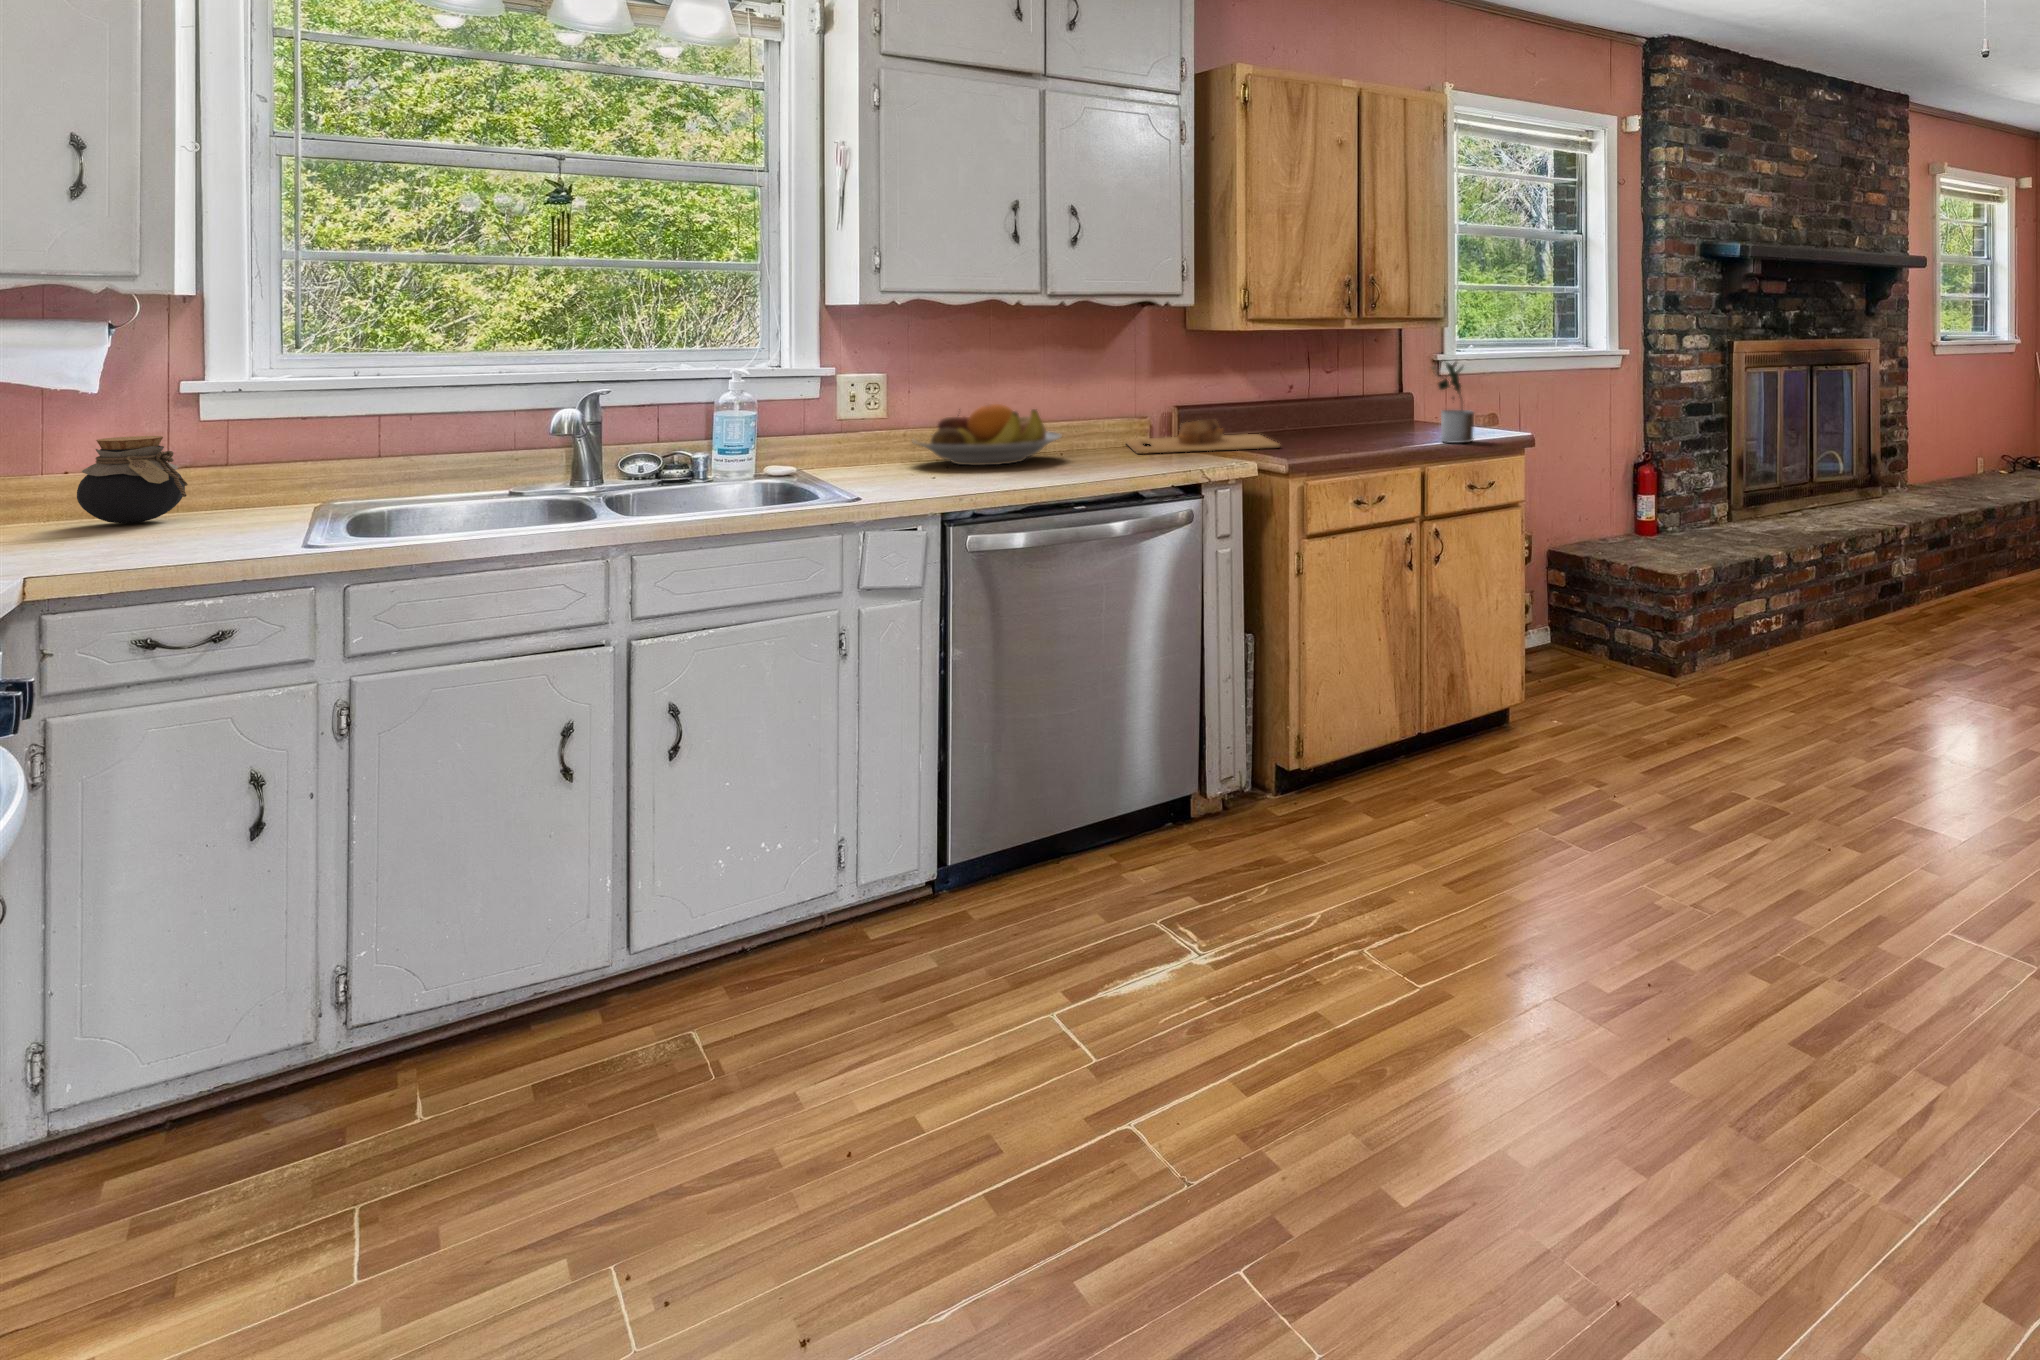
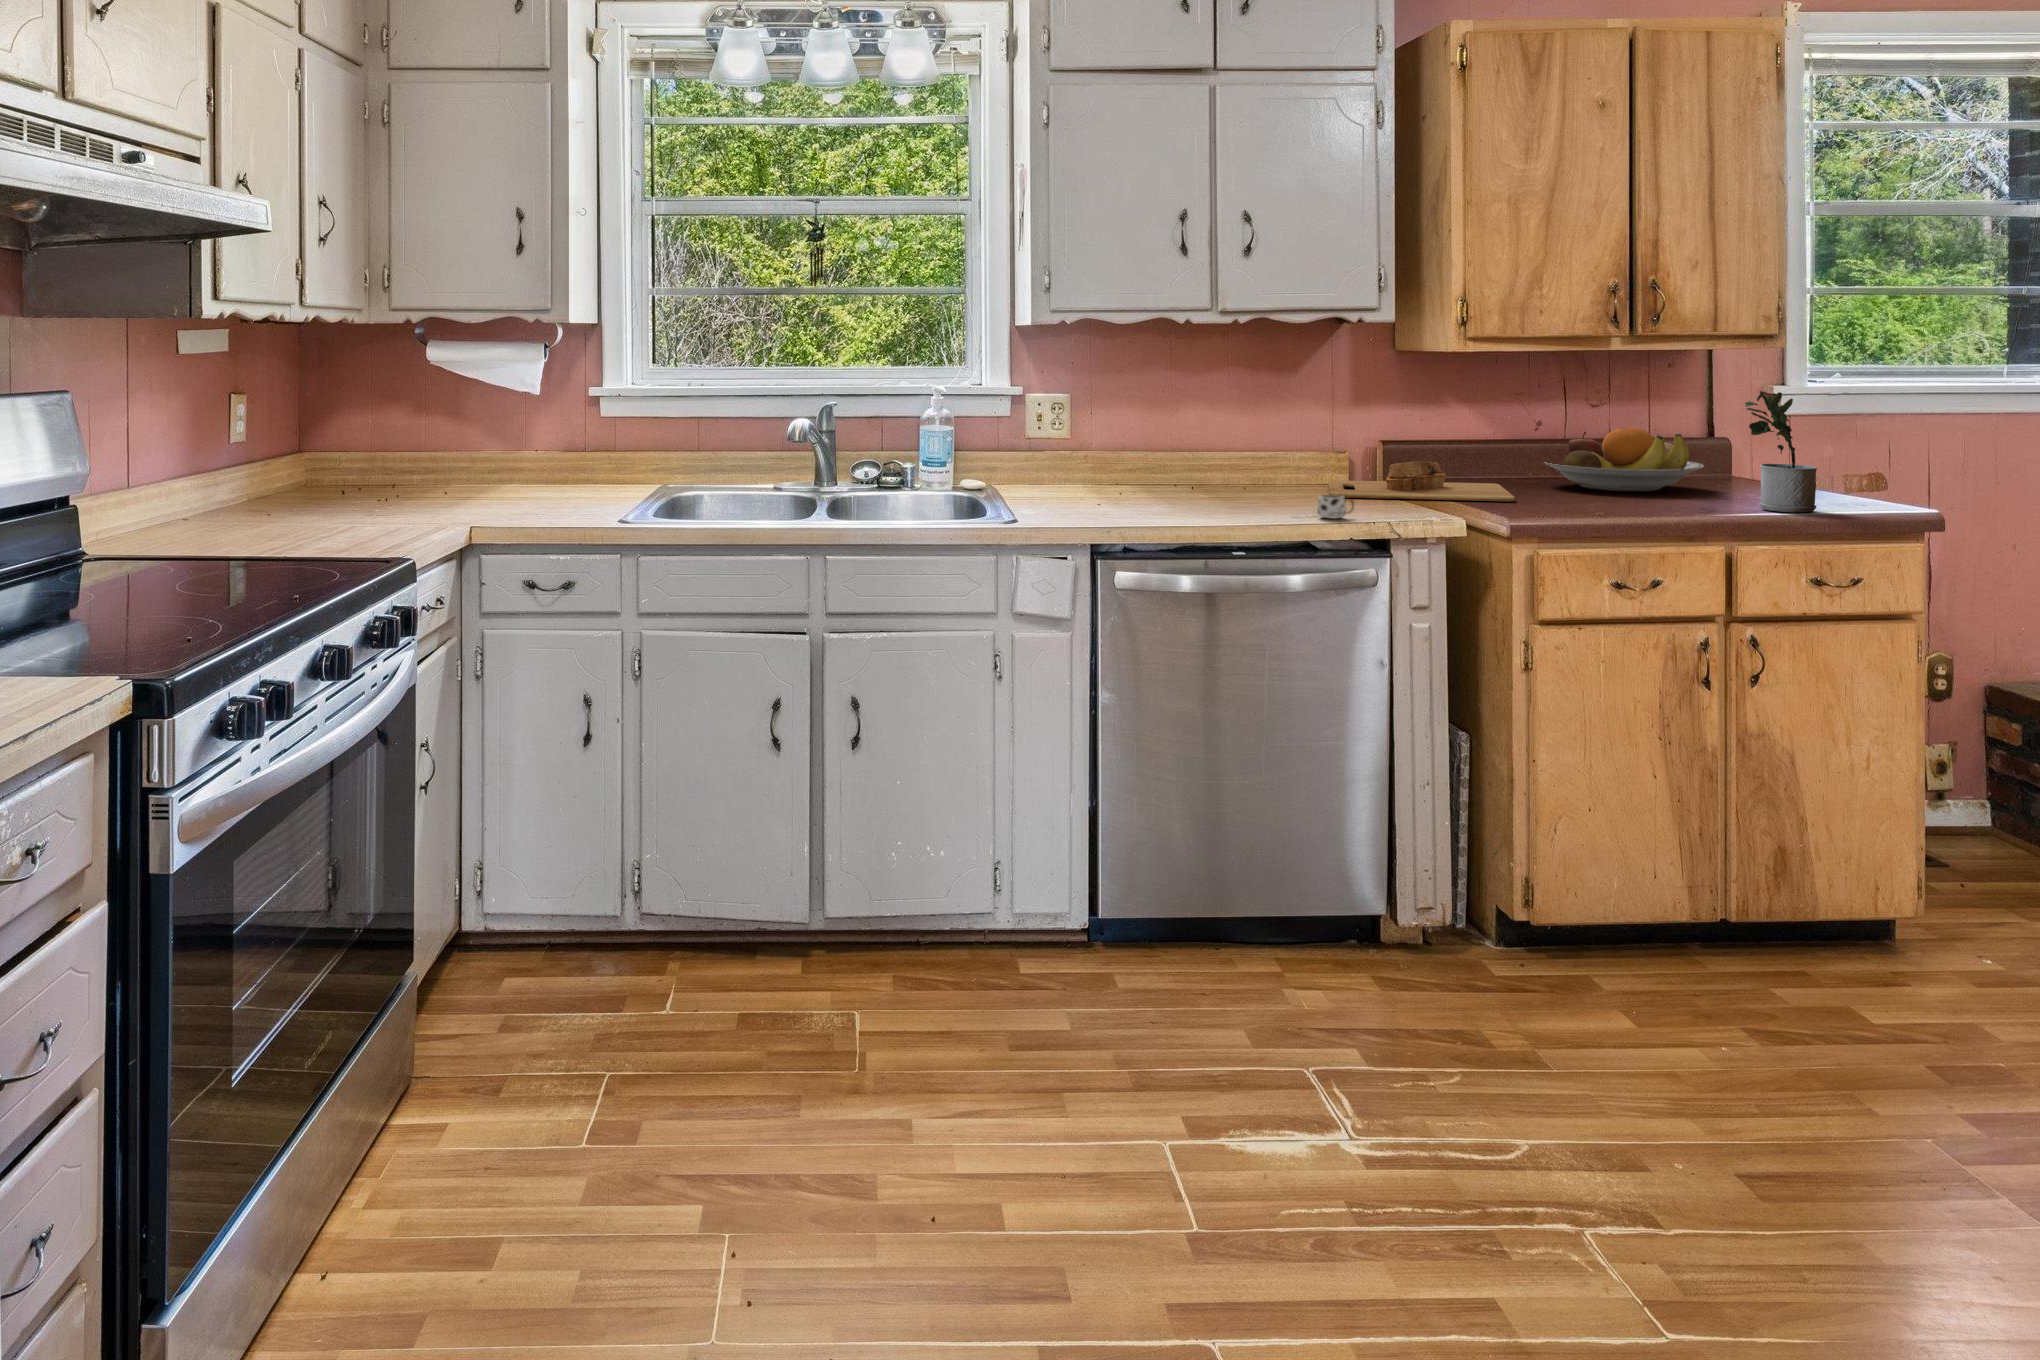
fruit bowl: present [914,404,1062,465] -> present [1544,427,1704,492]
jar: present [77,436,188,524] -> none [524,432,579,497]
mug: none [1122,453,1175,473] -> present [1297,495,1354,519]

